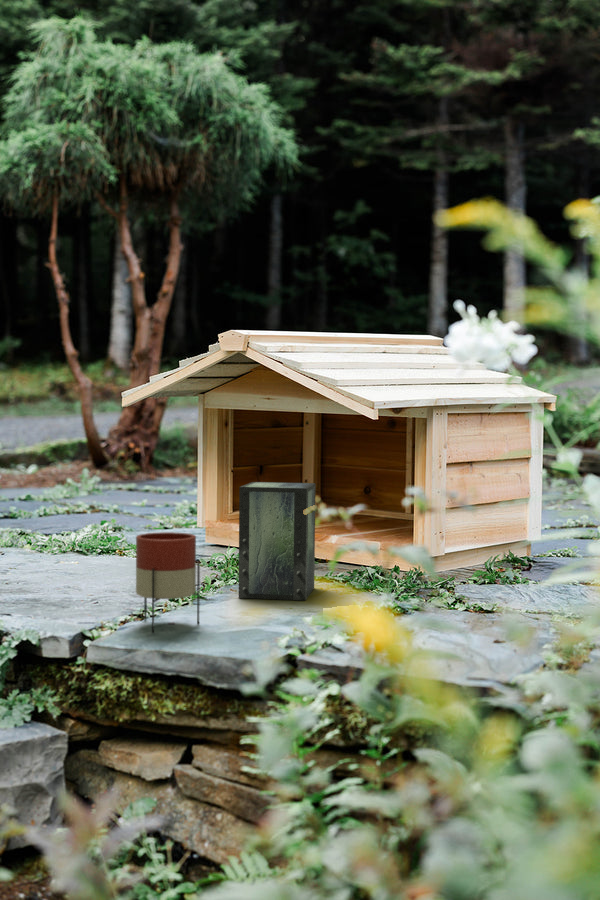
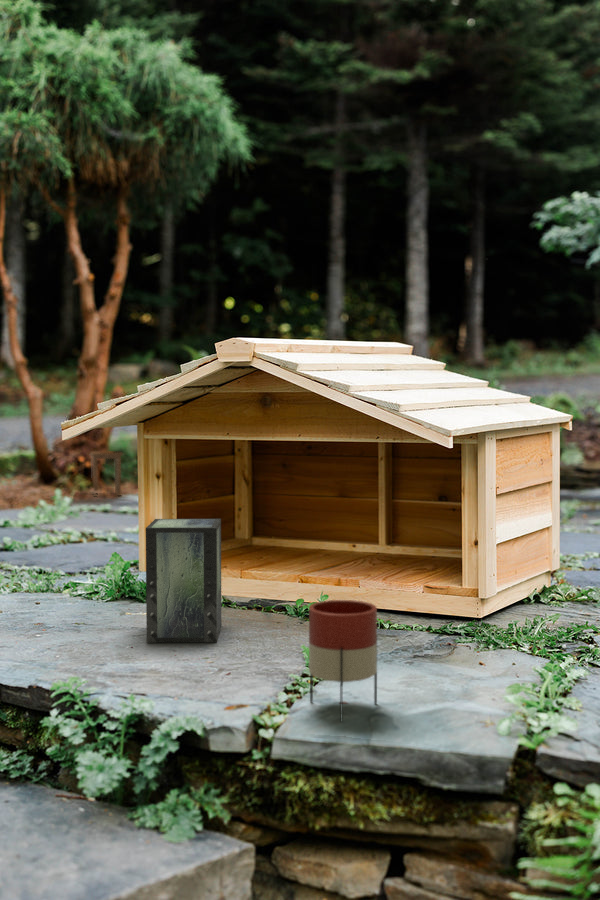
stool: none [139,440,169,482] -> present [91,451,123,497]
storage box: present [238,482,316,600] -> present [146,519,222,643]

